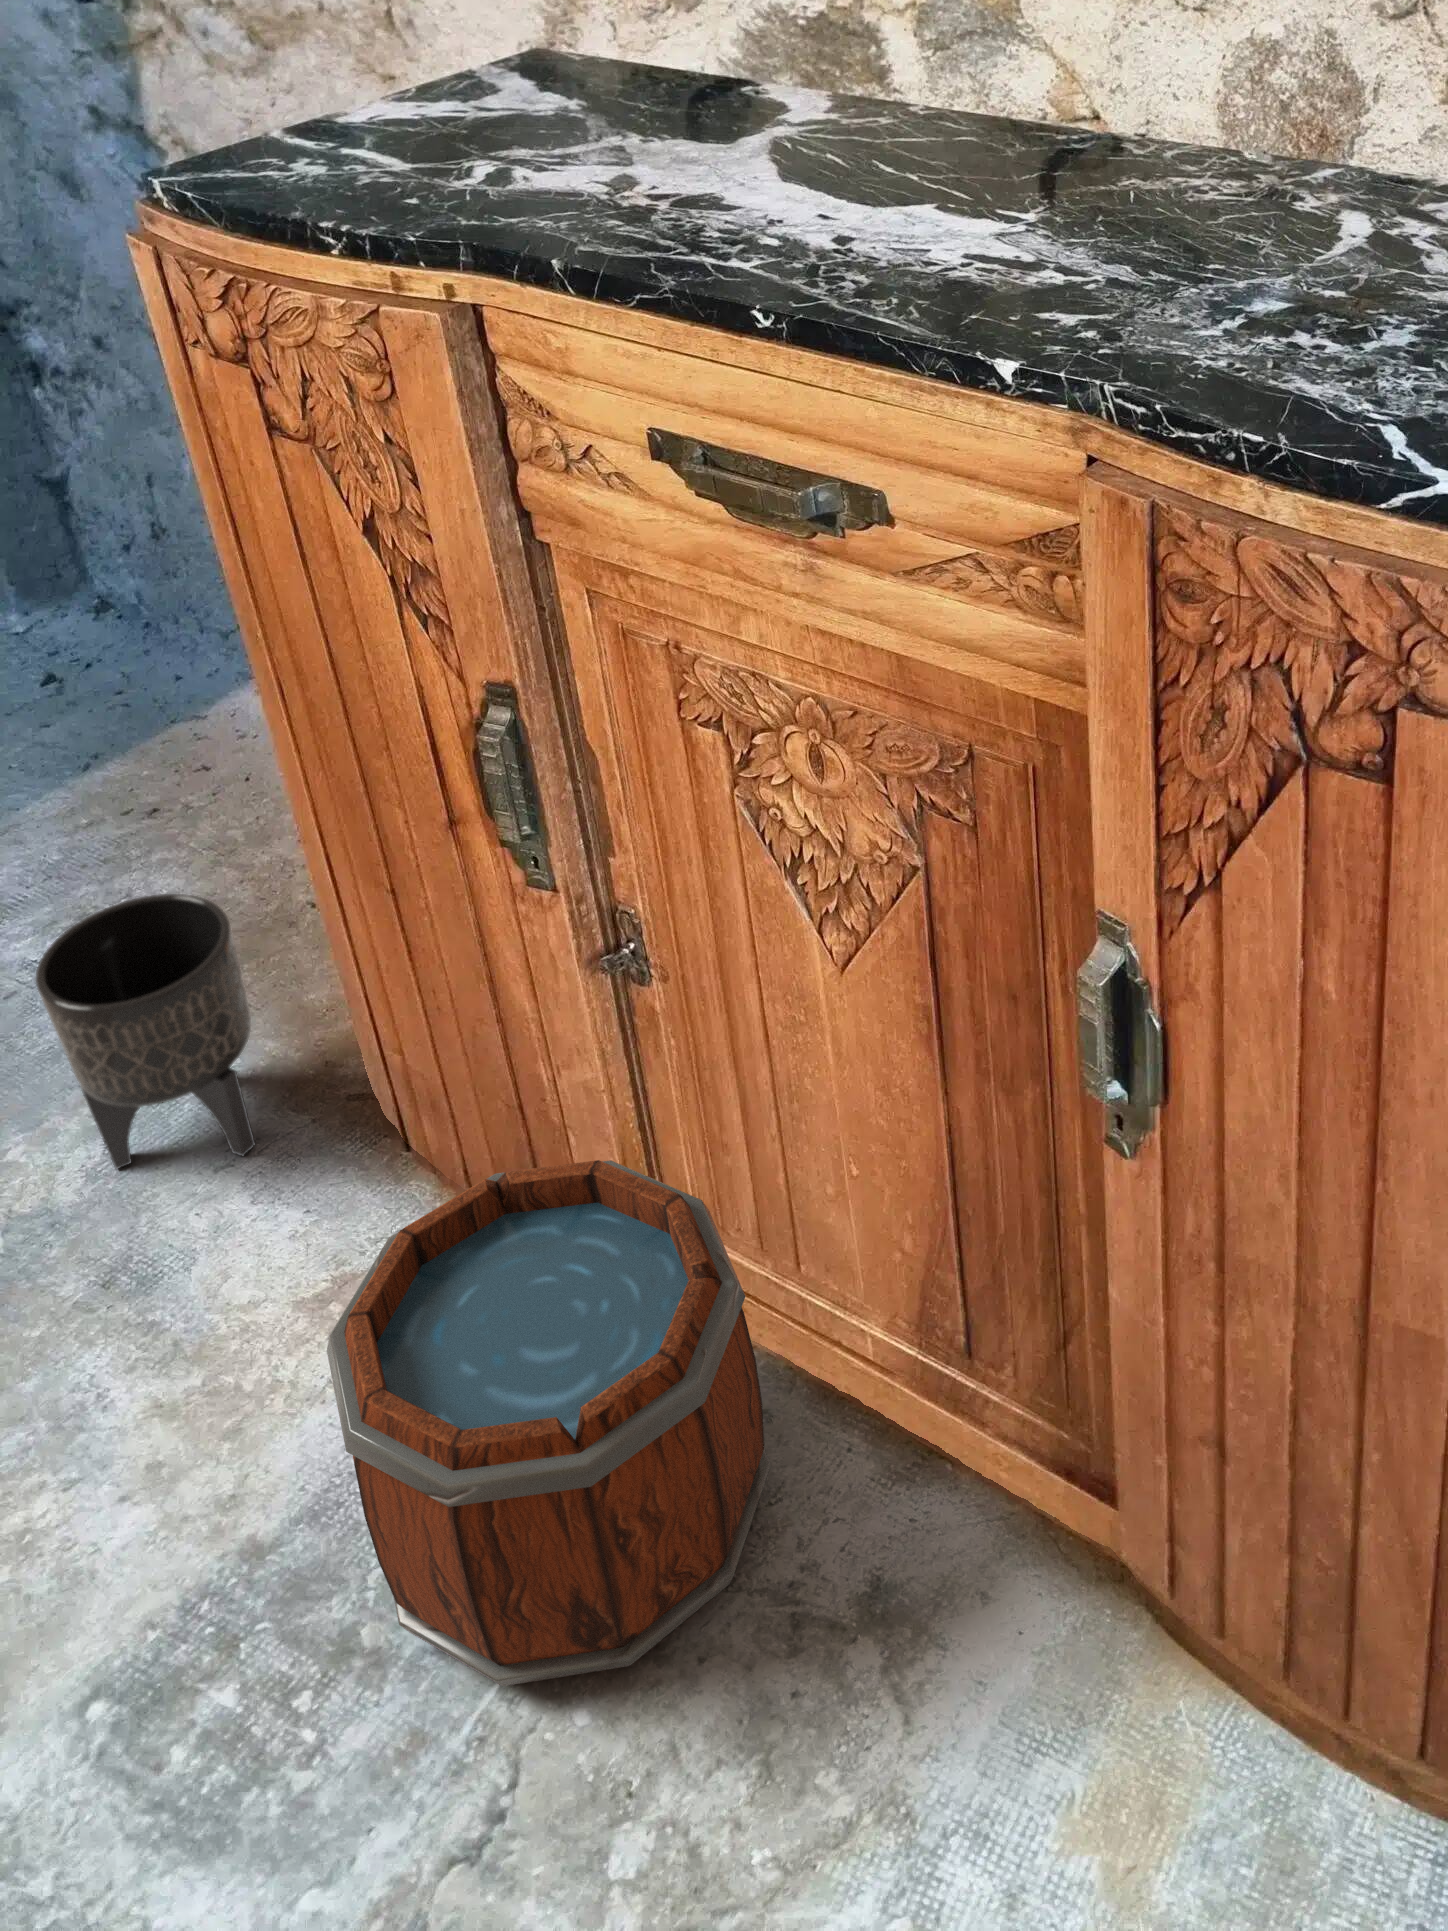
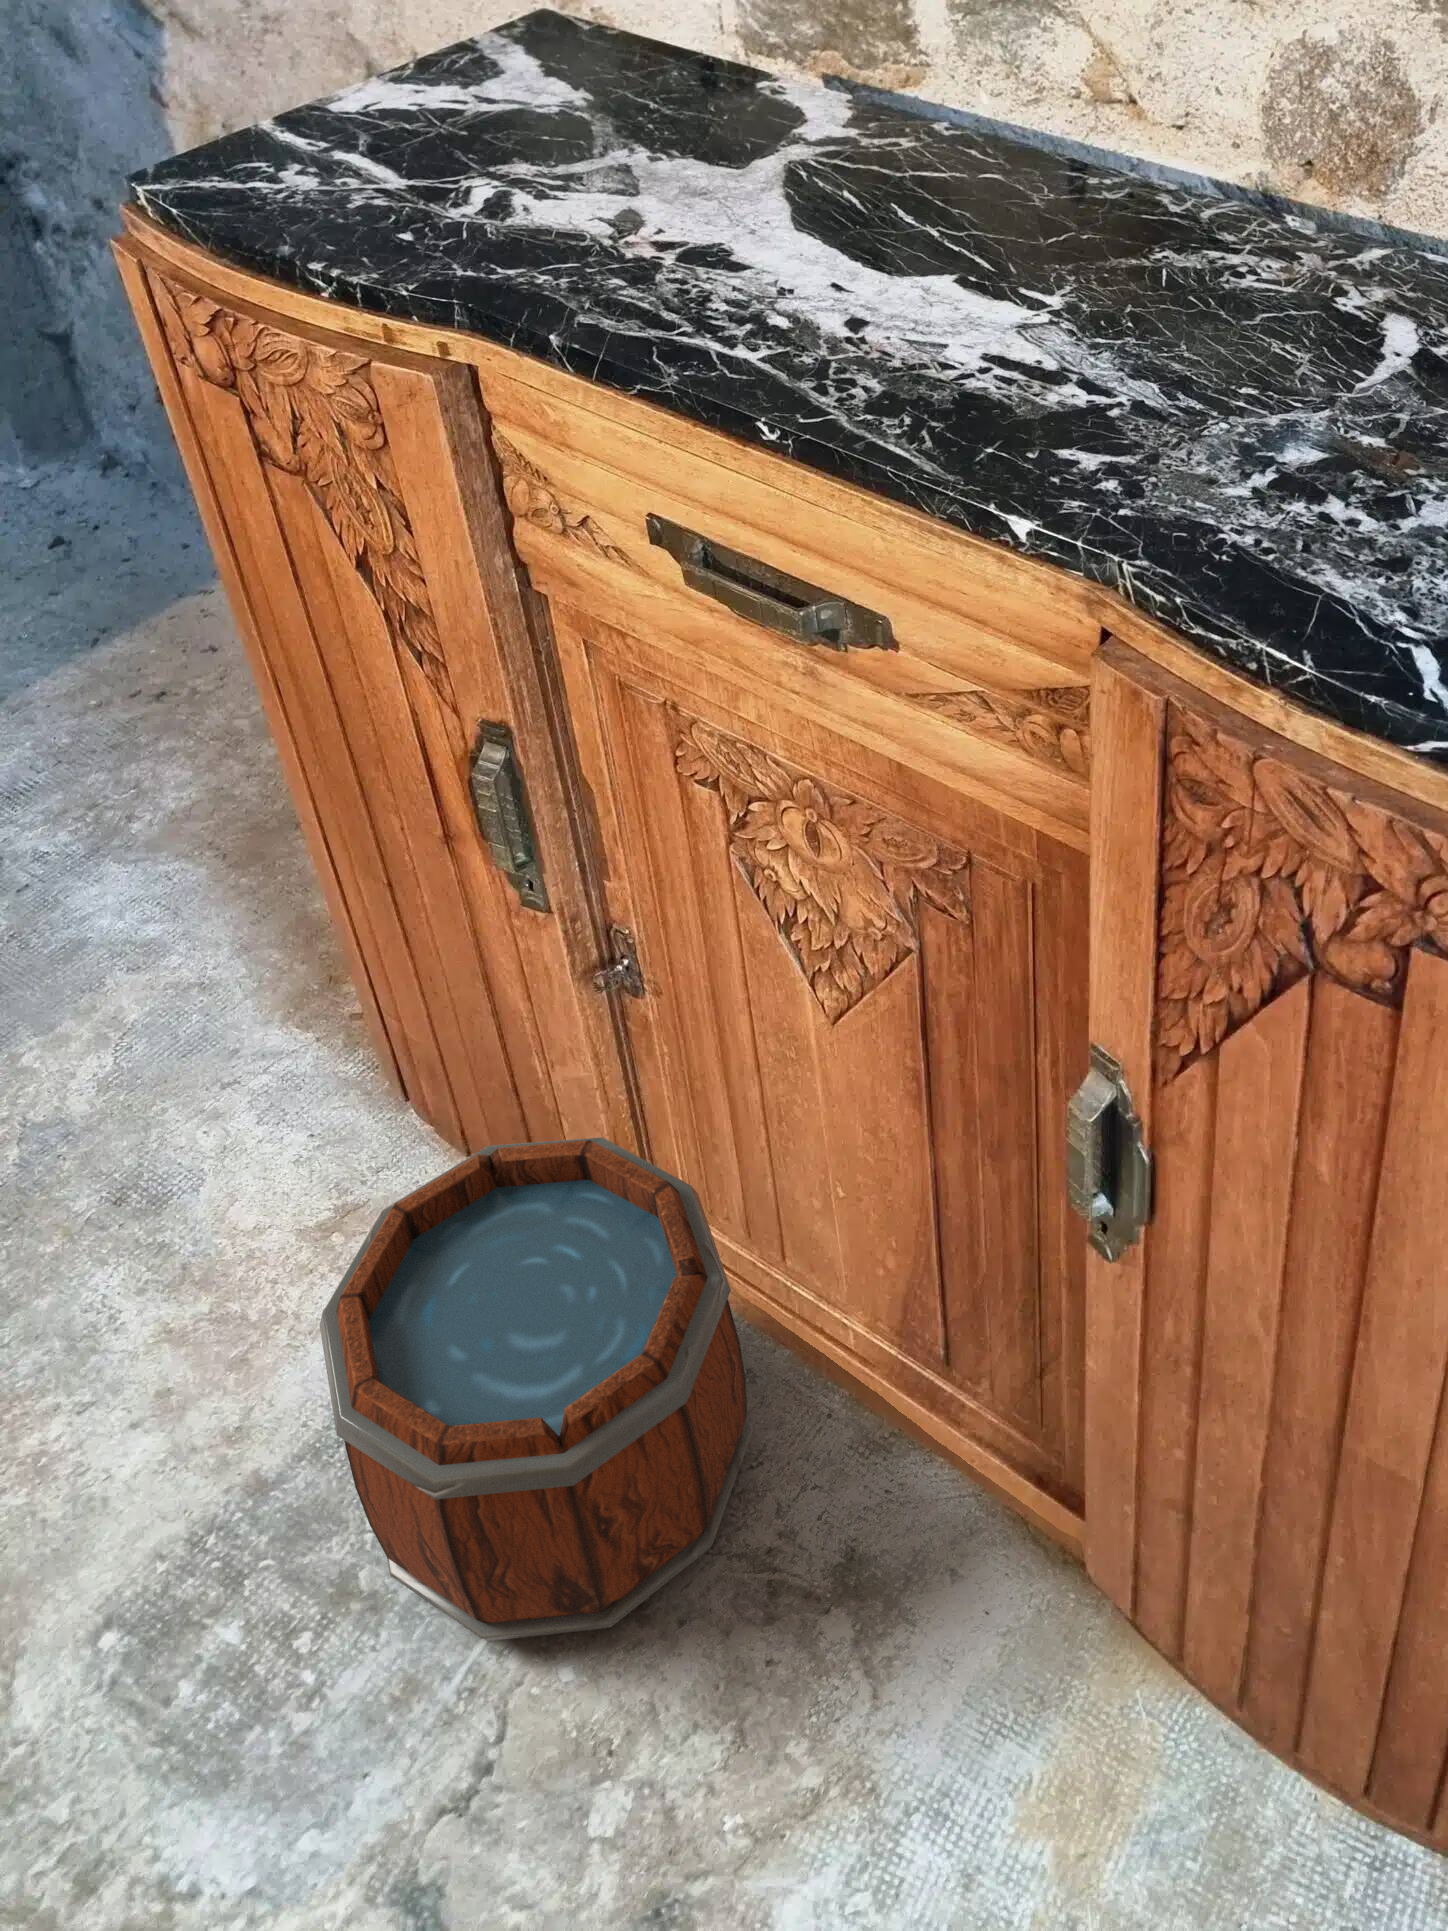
planter: present [35,894,255,1169] -> none [37,816,258,1080]

